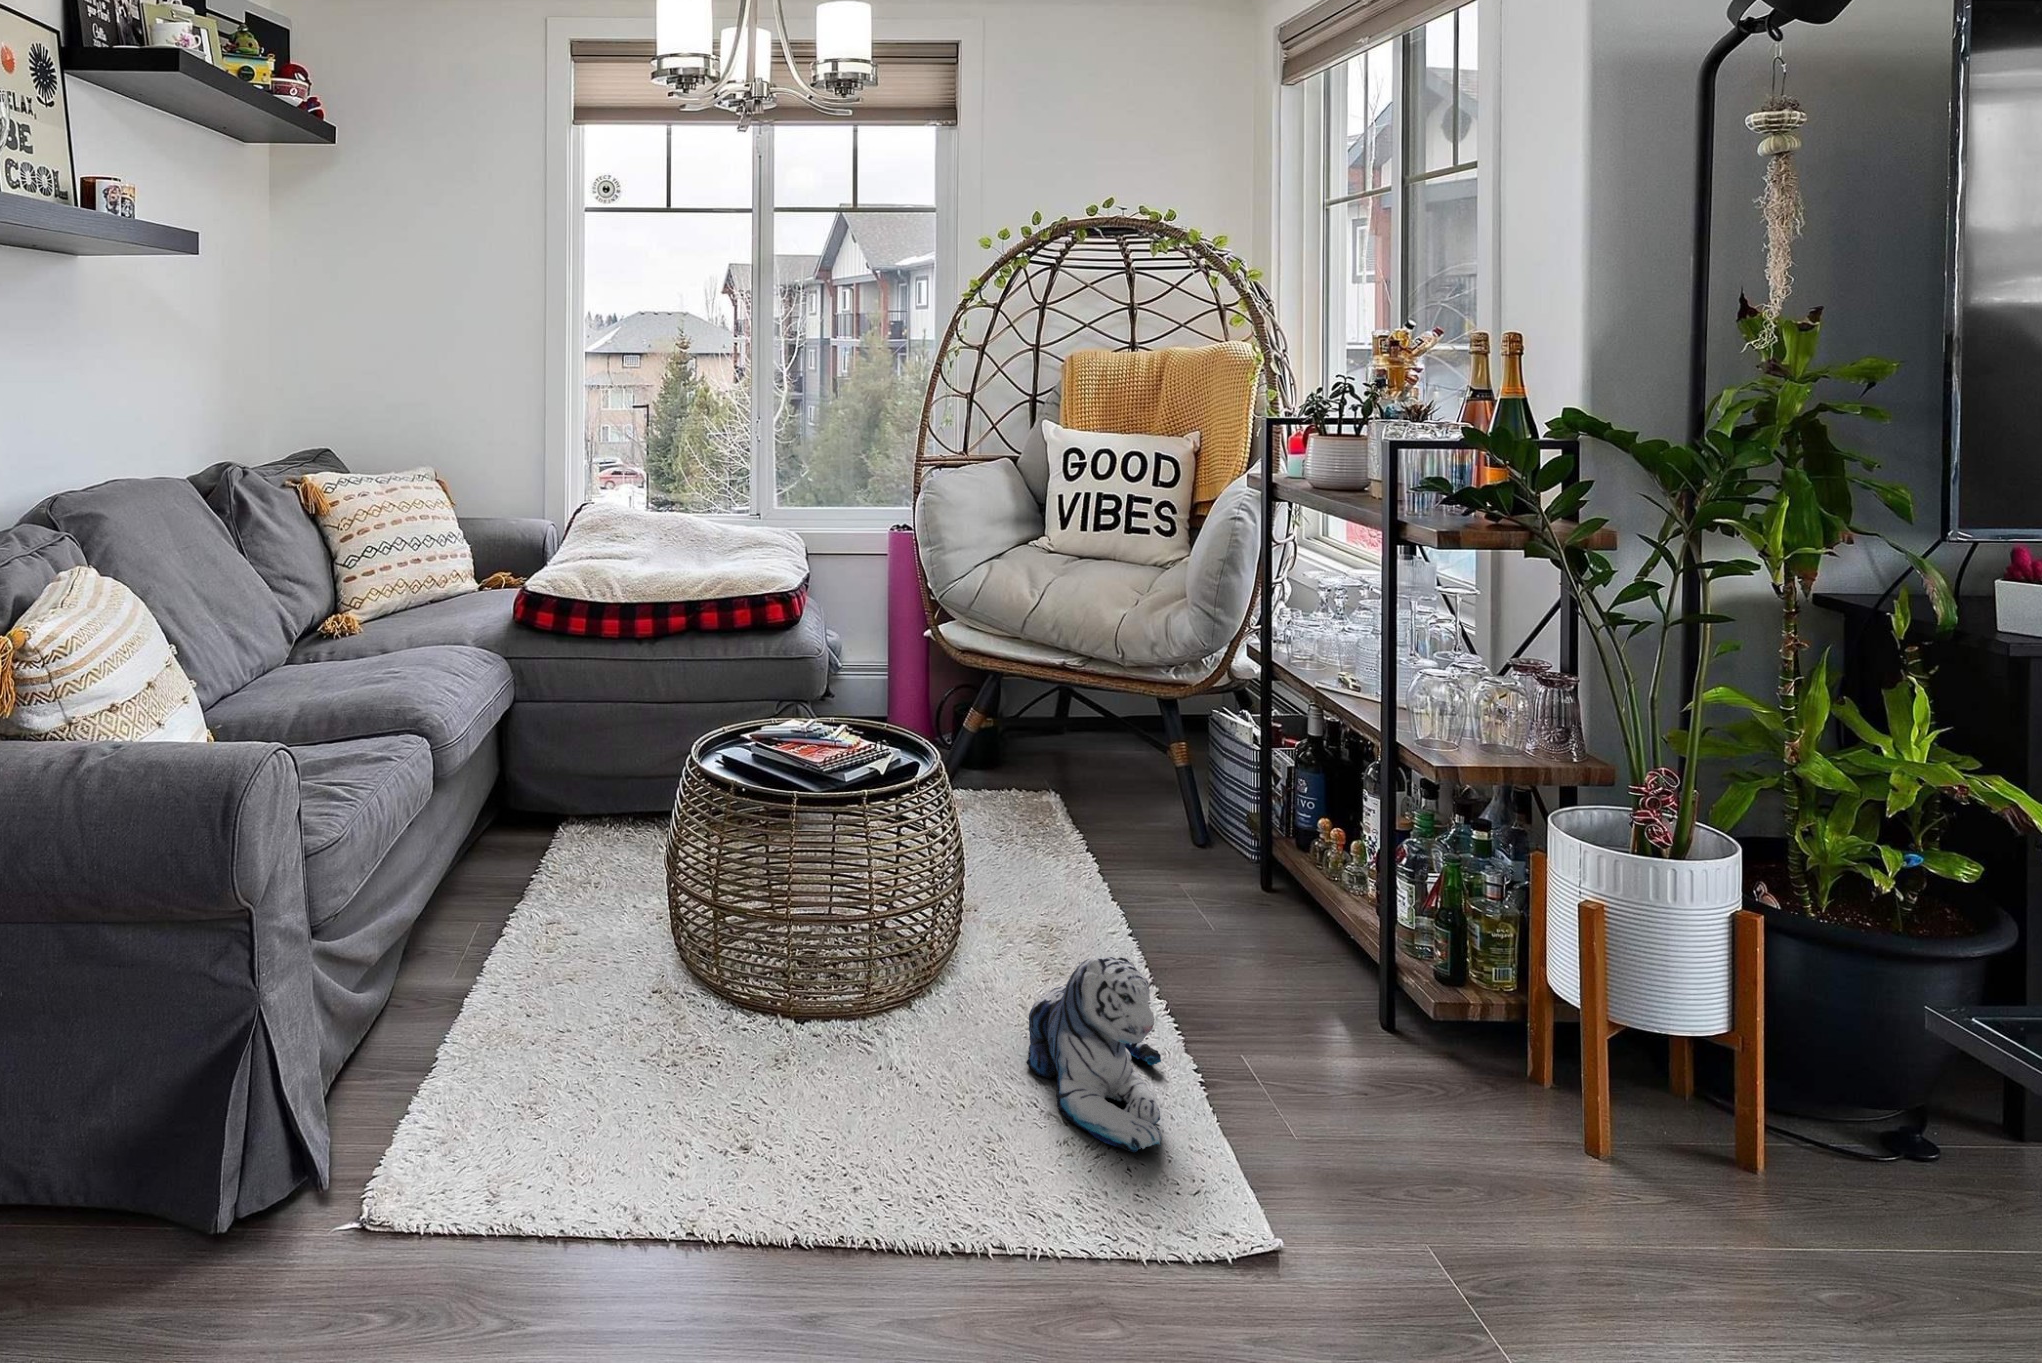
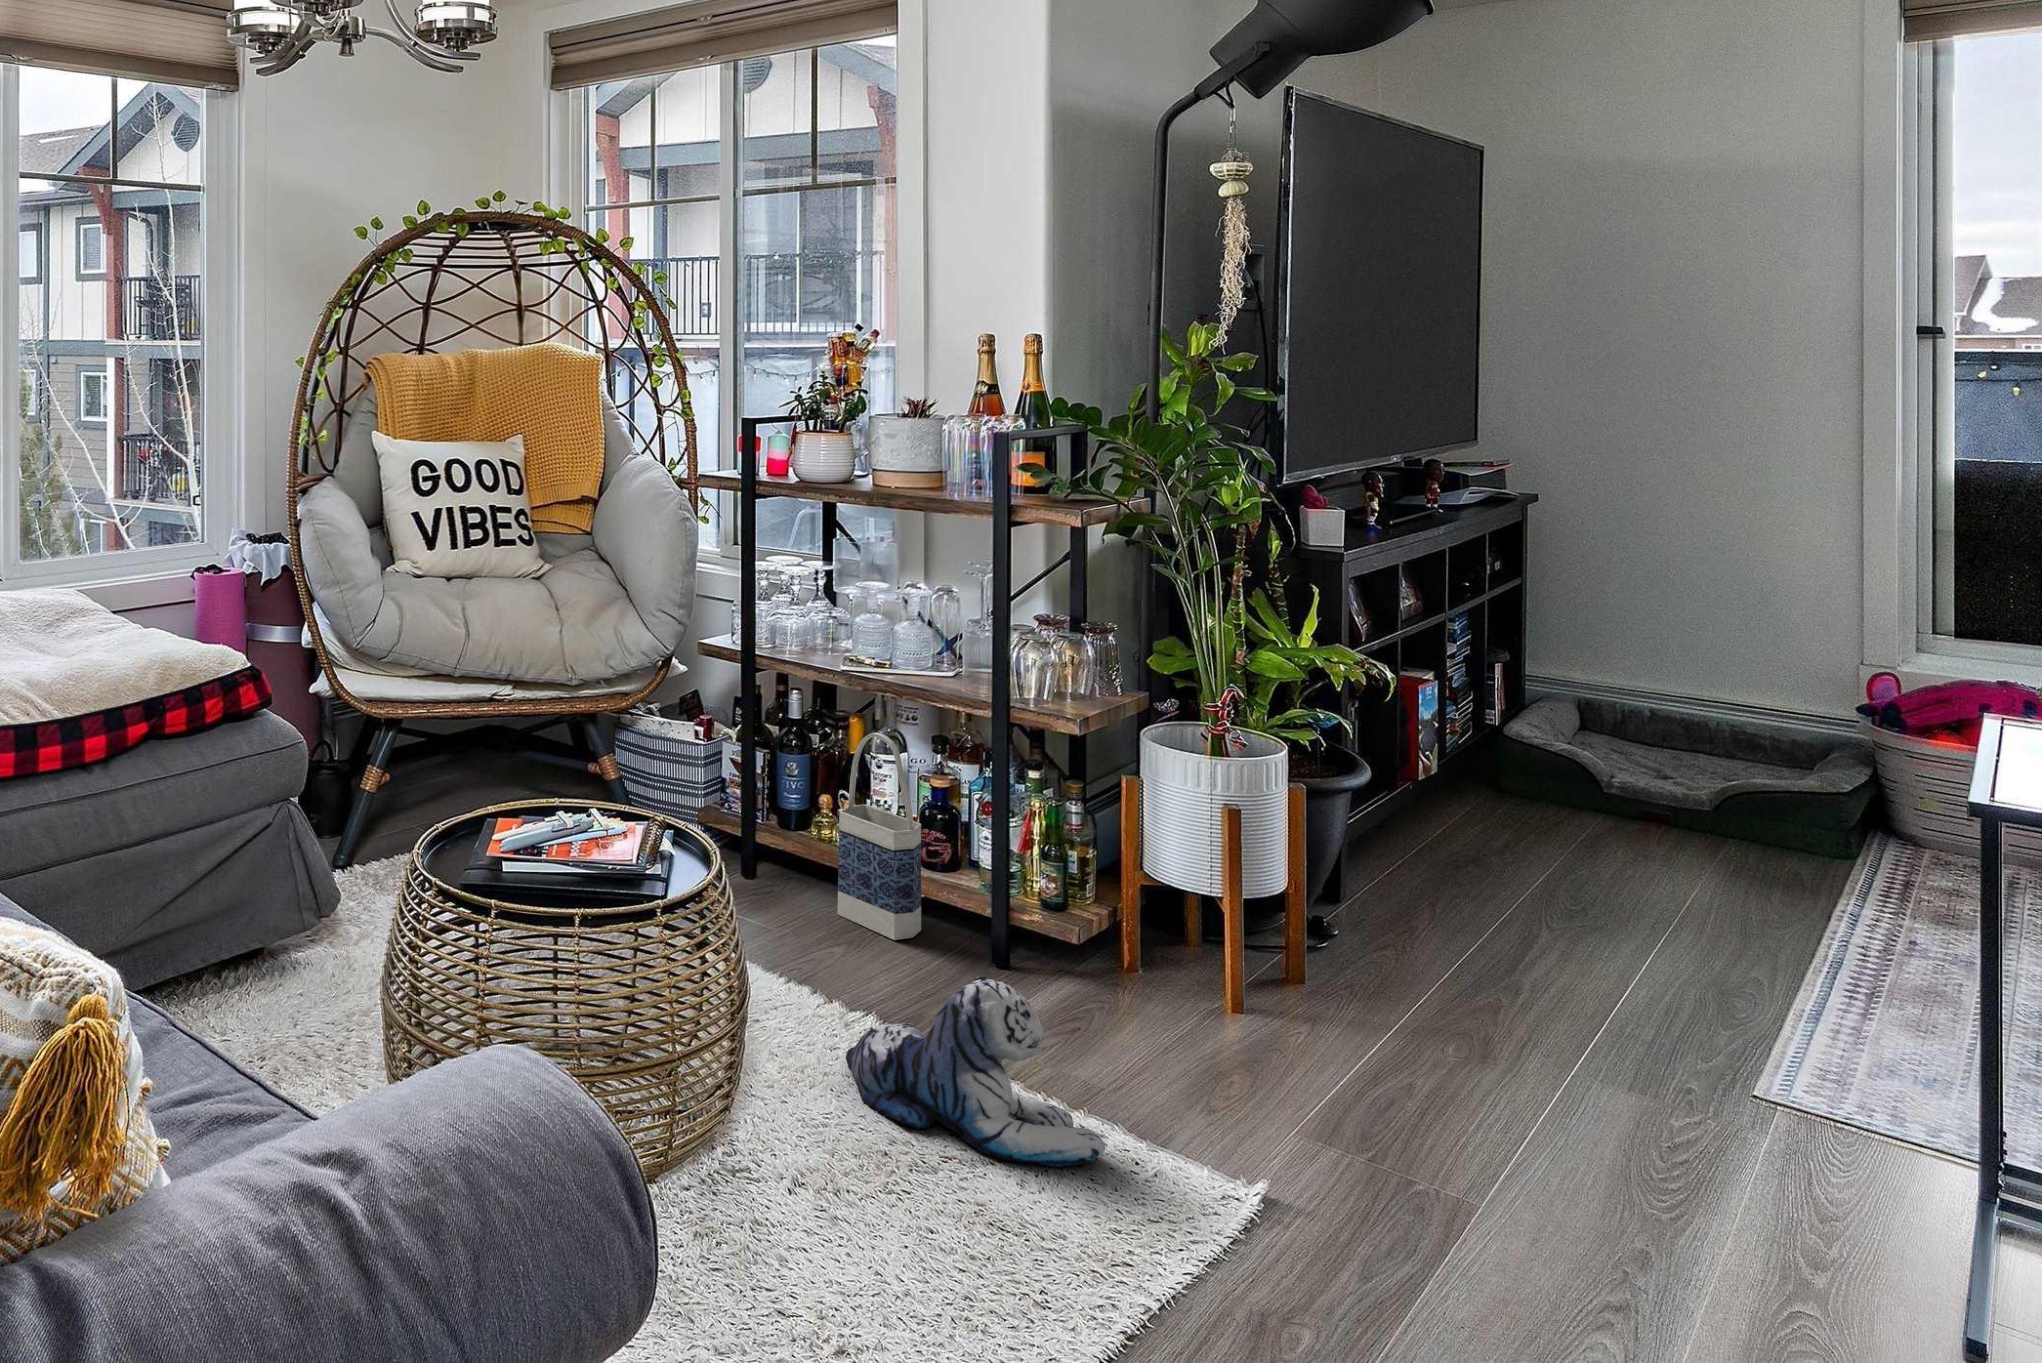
bag: none [1292,753,1356,981] -> present [838,733,921,940]

